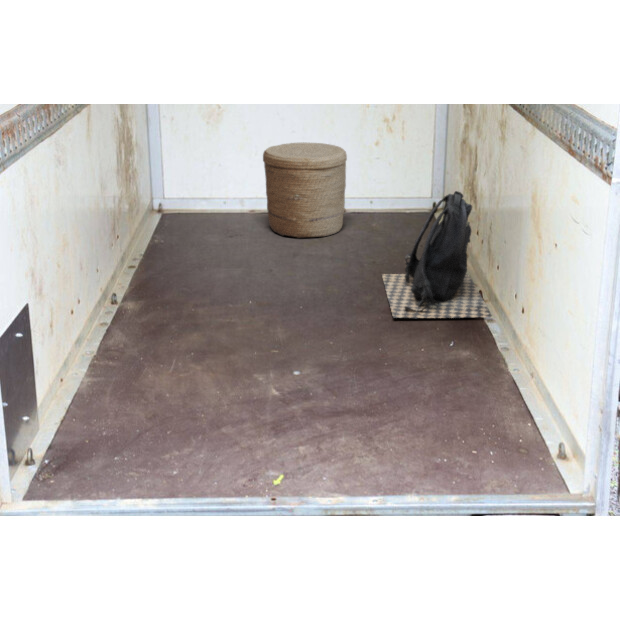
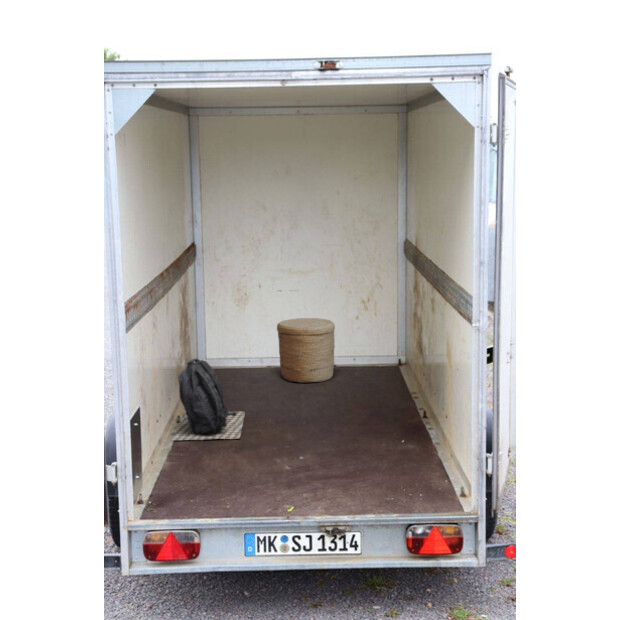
backpack: present [382,191,492,318] -> present [172,359,245,440]

